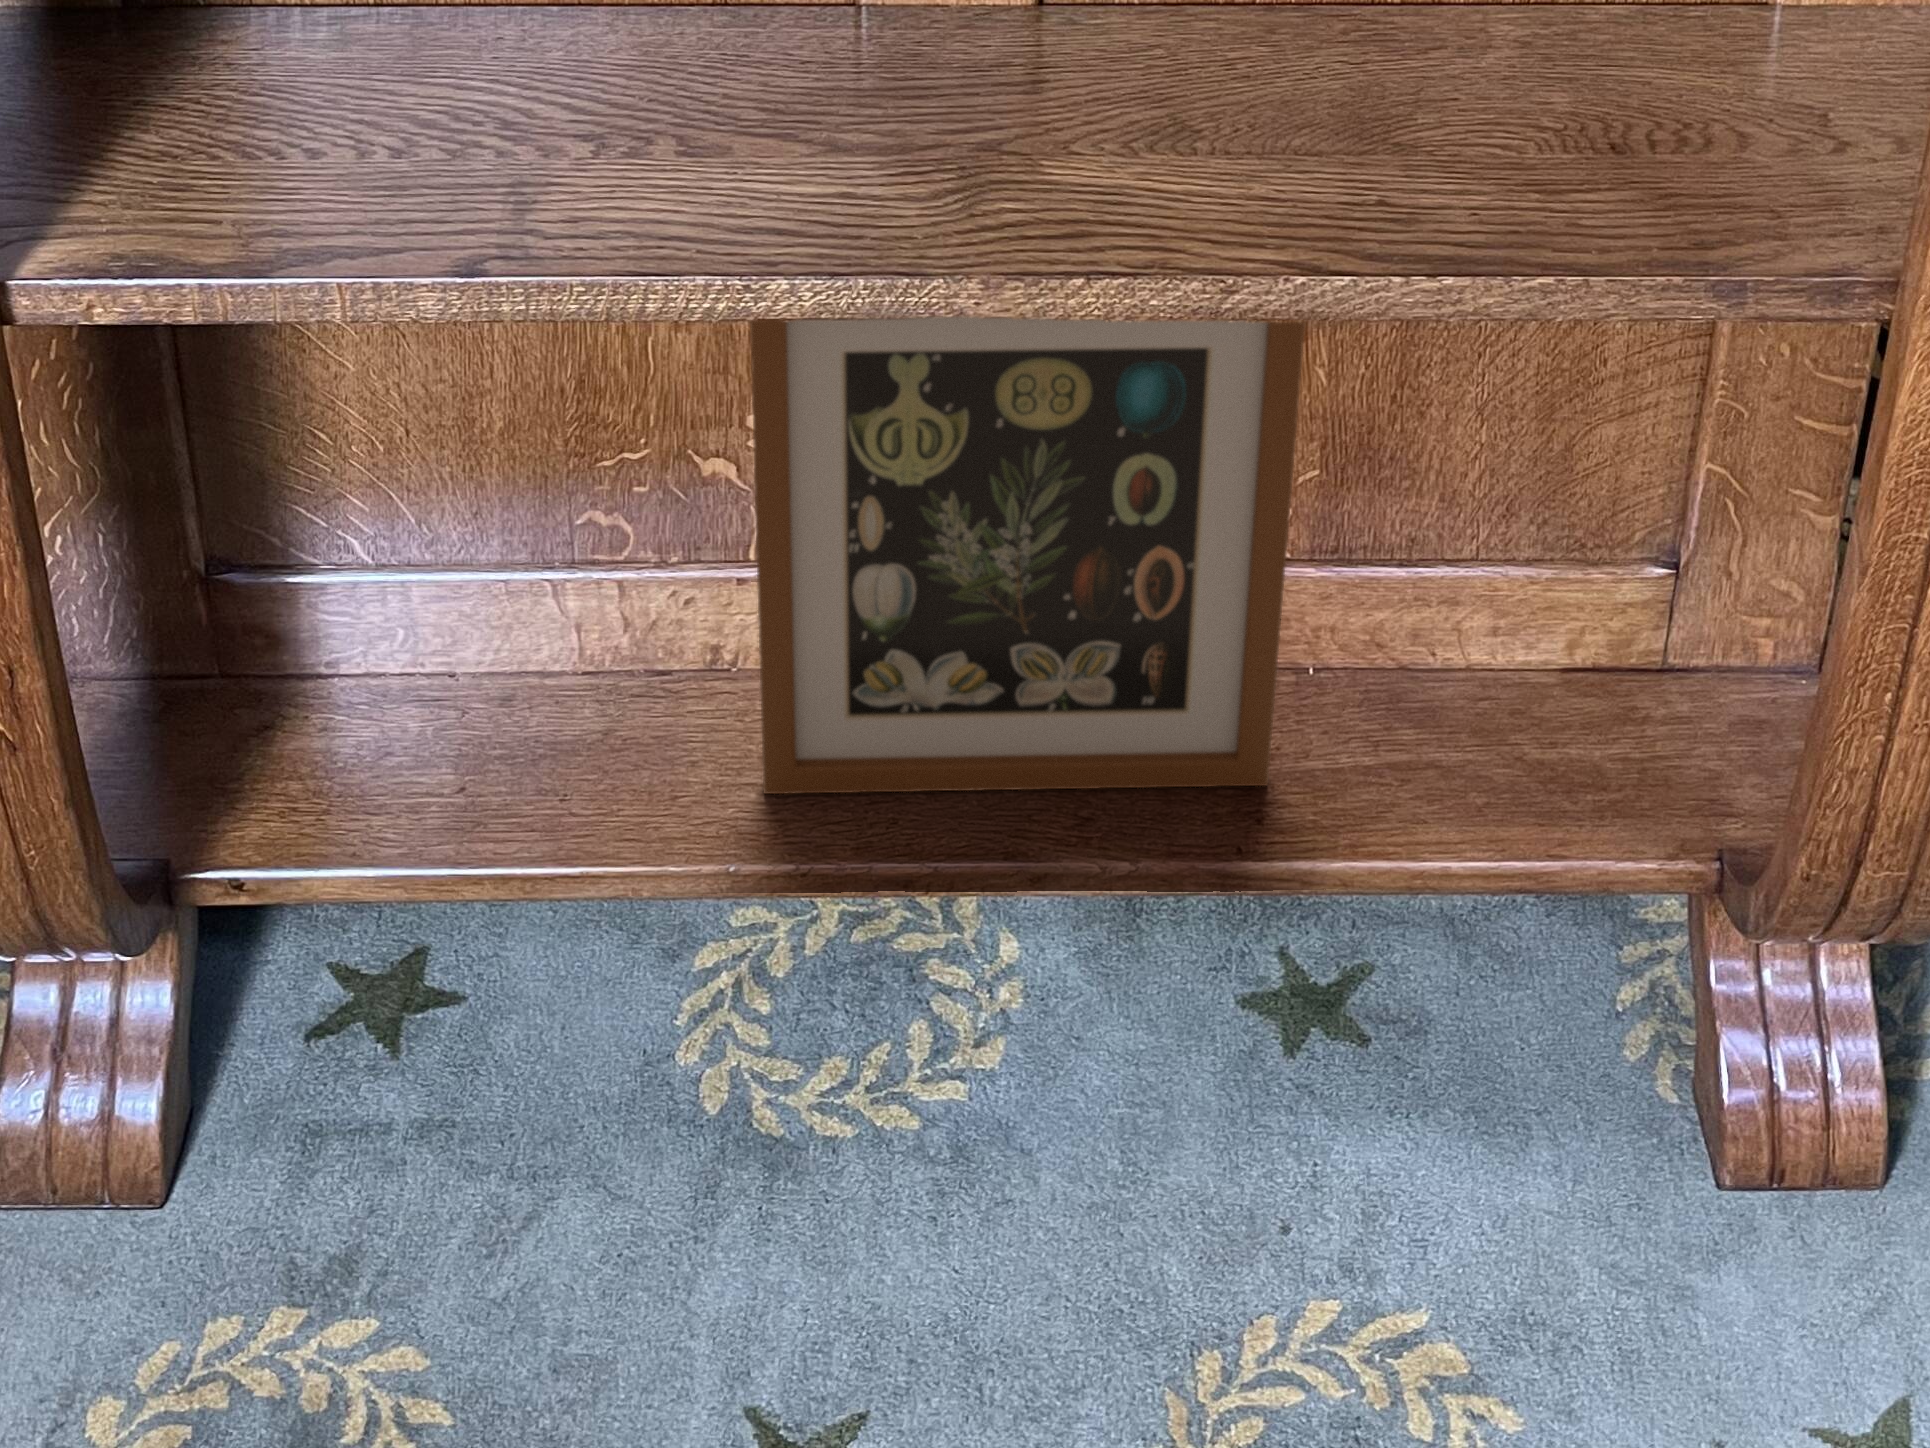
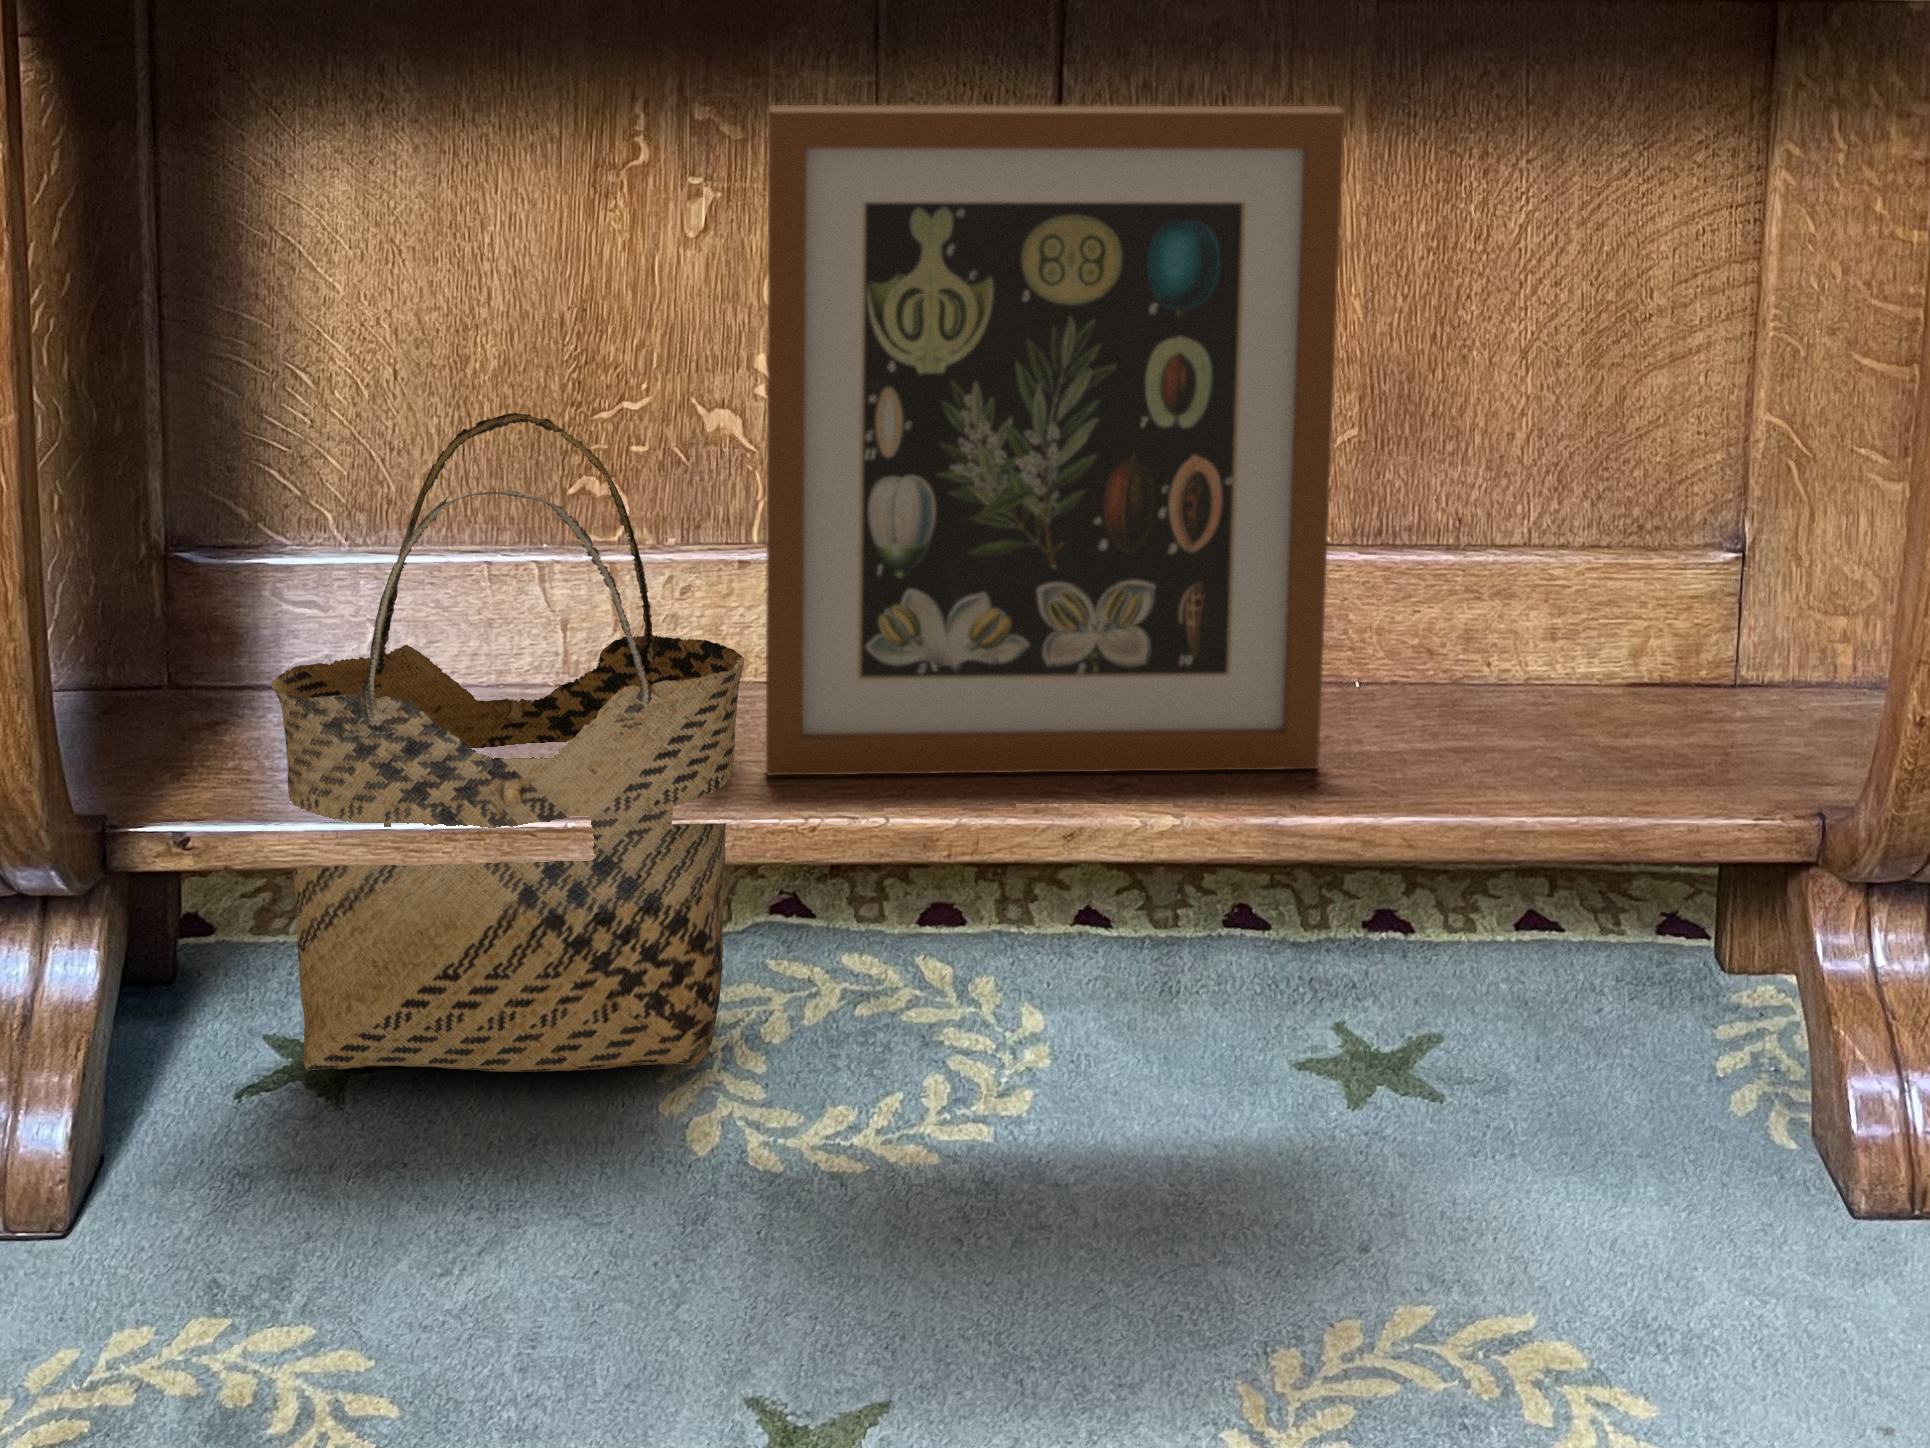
woven basket: none [309,476,742,1035] -> present [271,413,744,1072]

